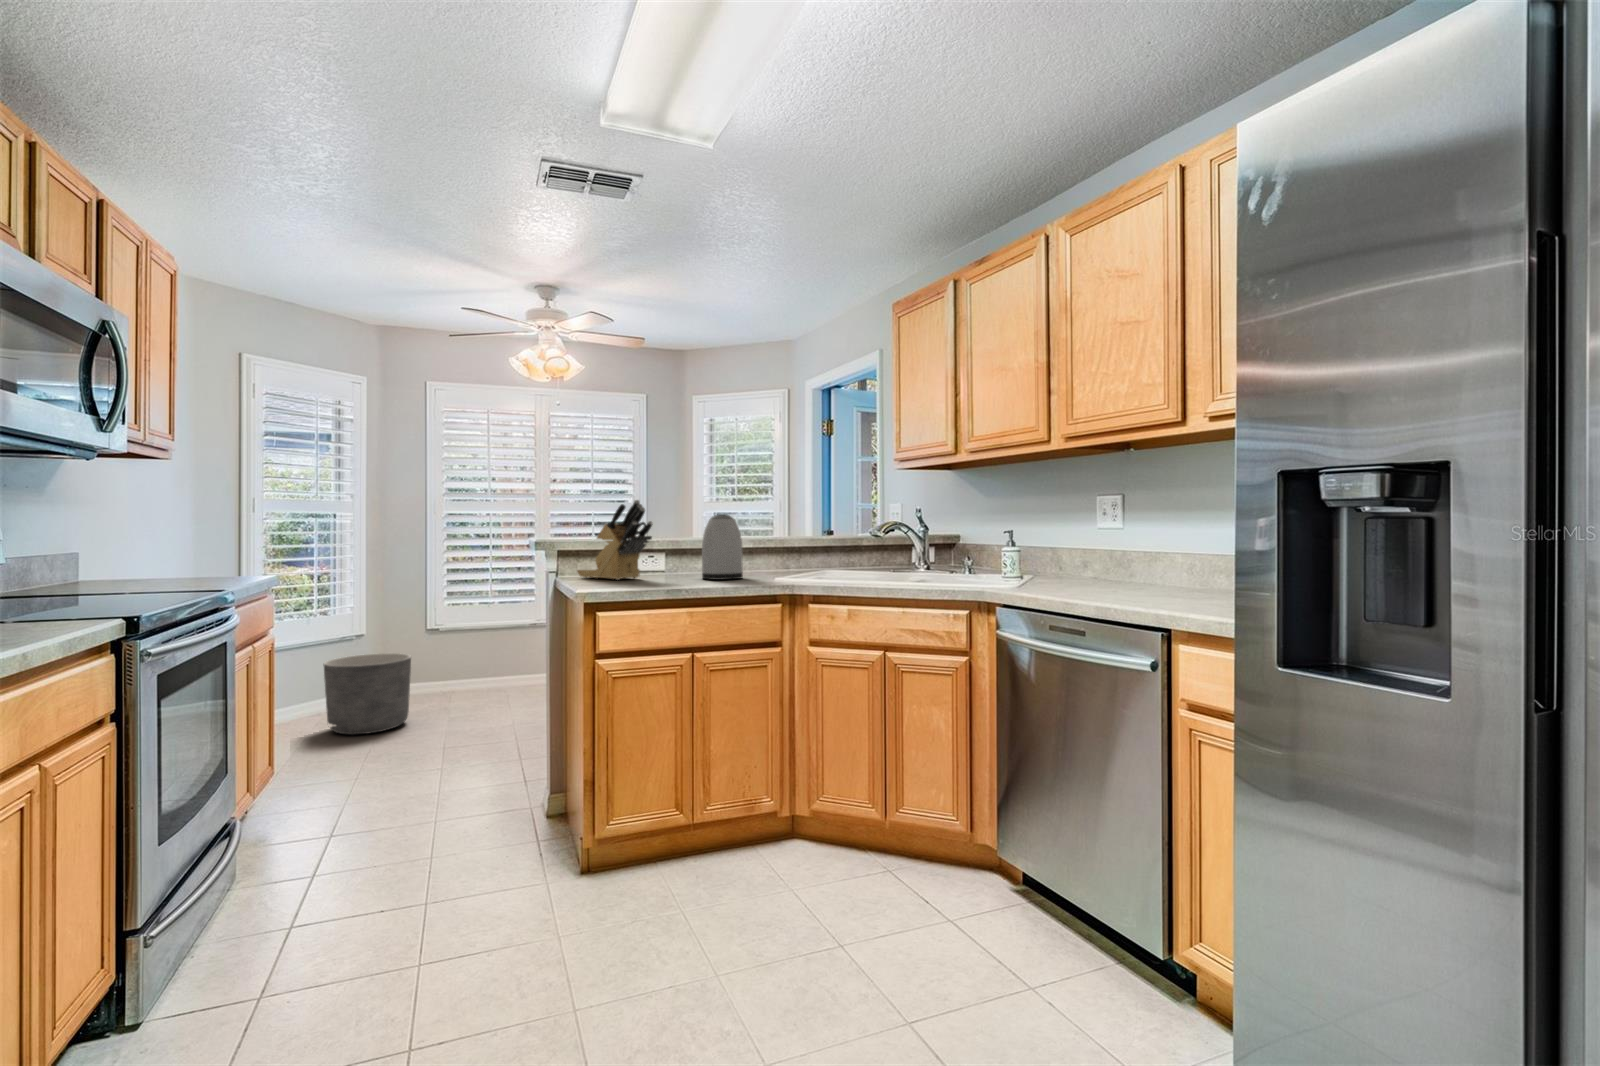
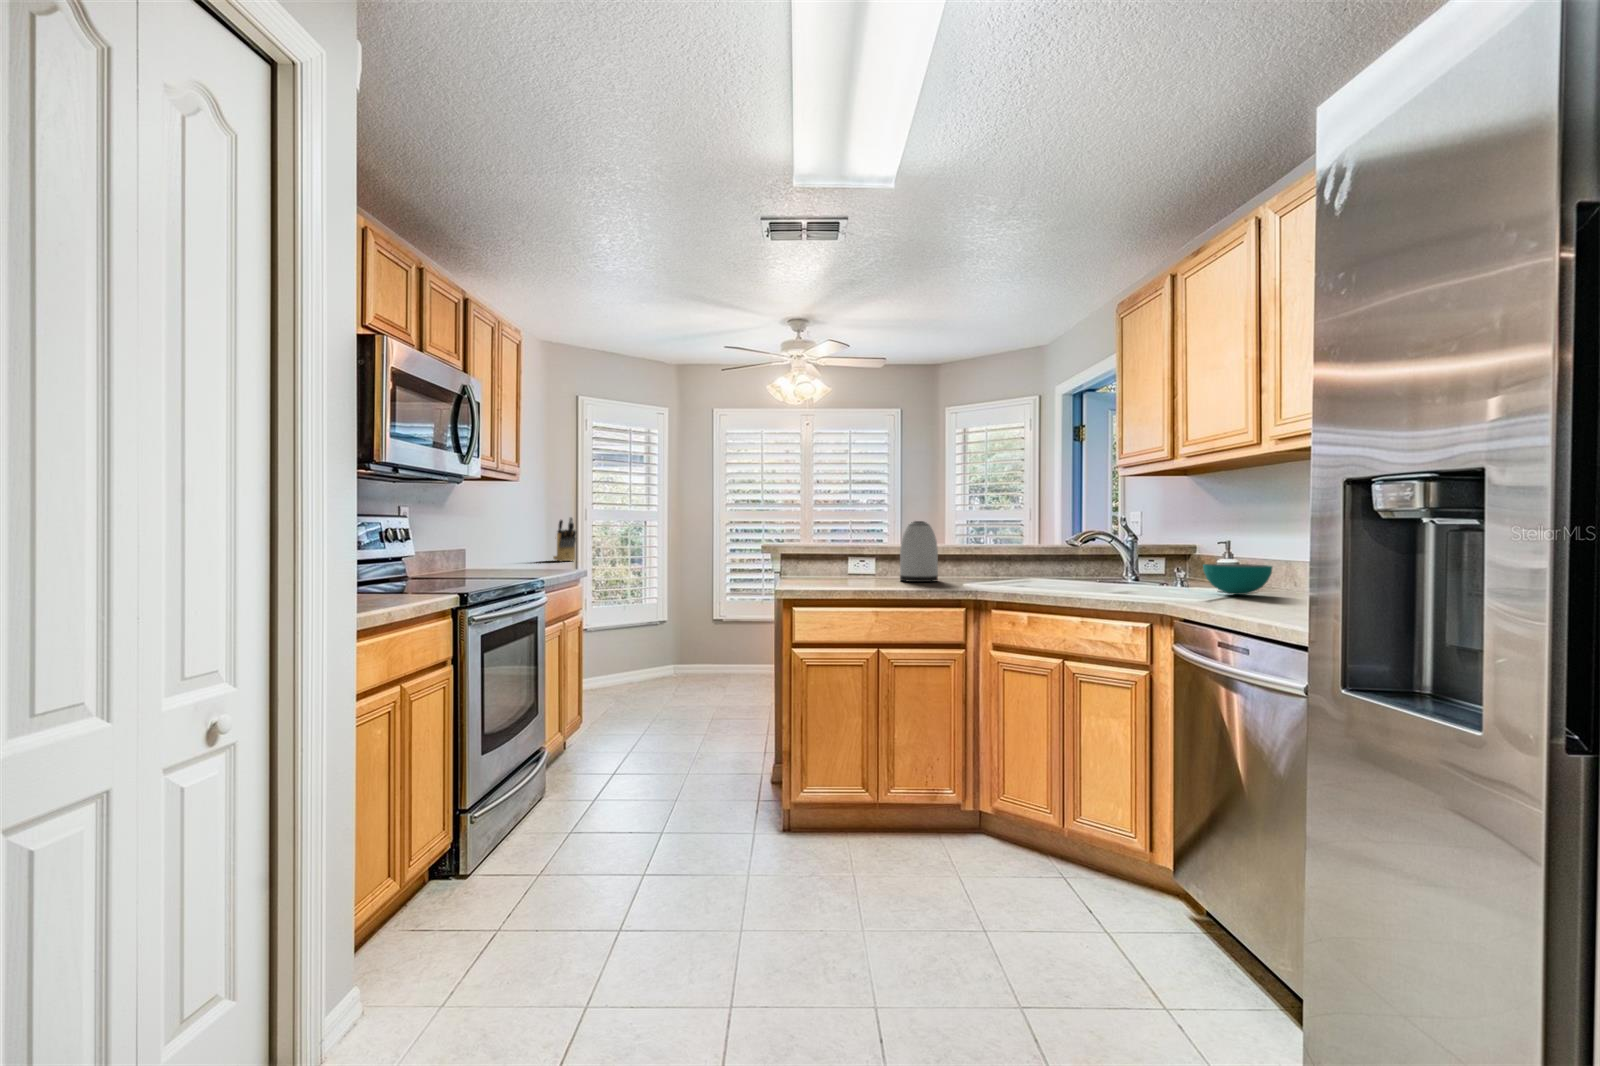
knife block: present [577,500,653,580] -> present [553,517,576,561]
bowl: none [993,551,1049,579] -> present [1203,564,1272,595]
planter: present [324,653,411,735] -> none [643,627,703,689]

